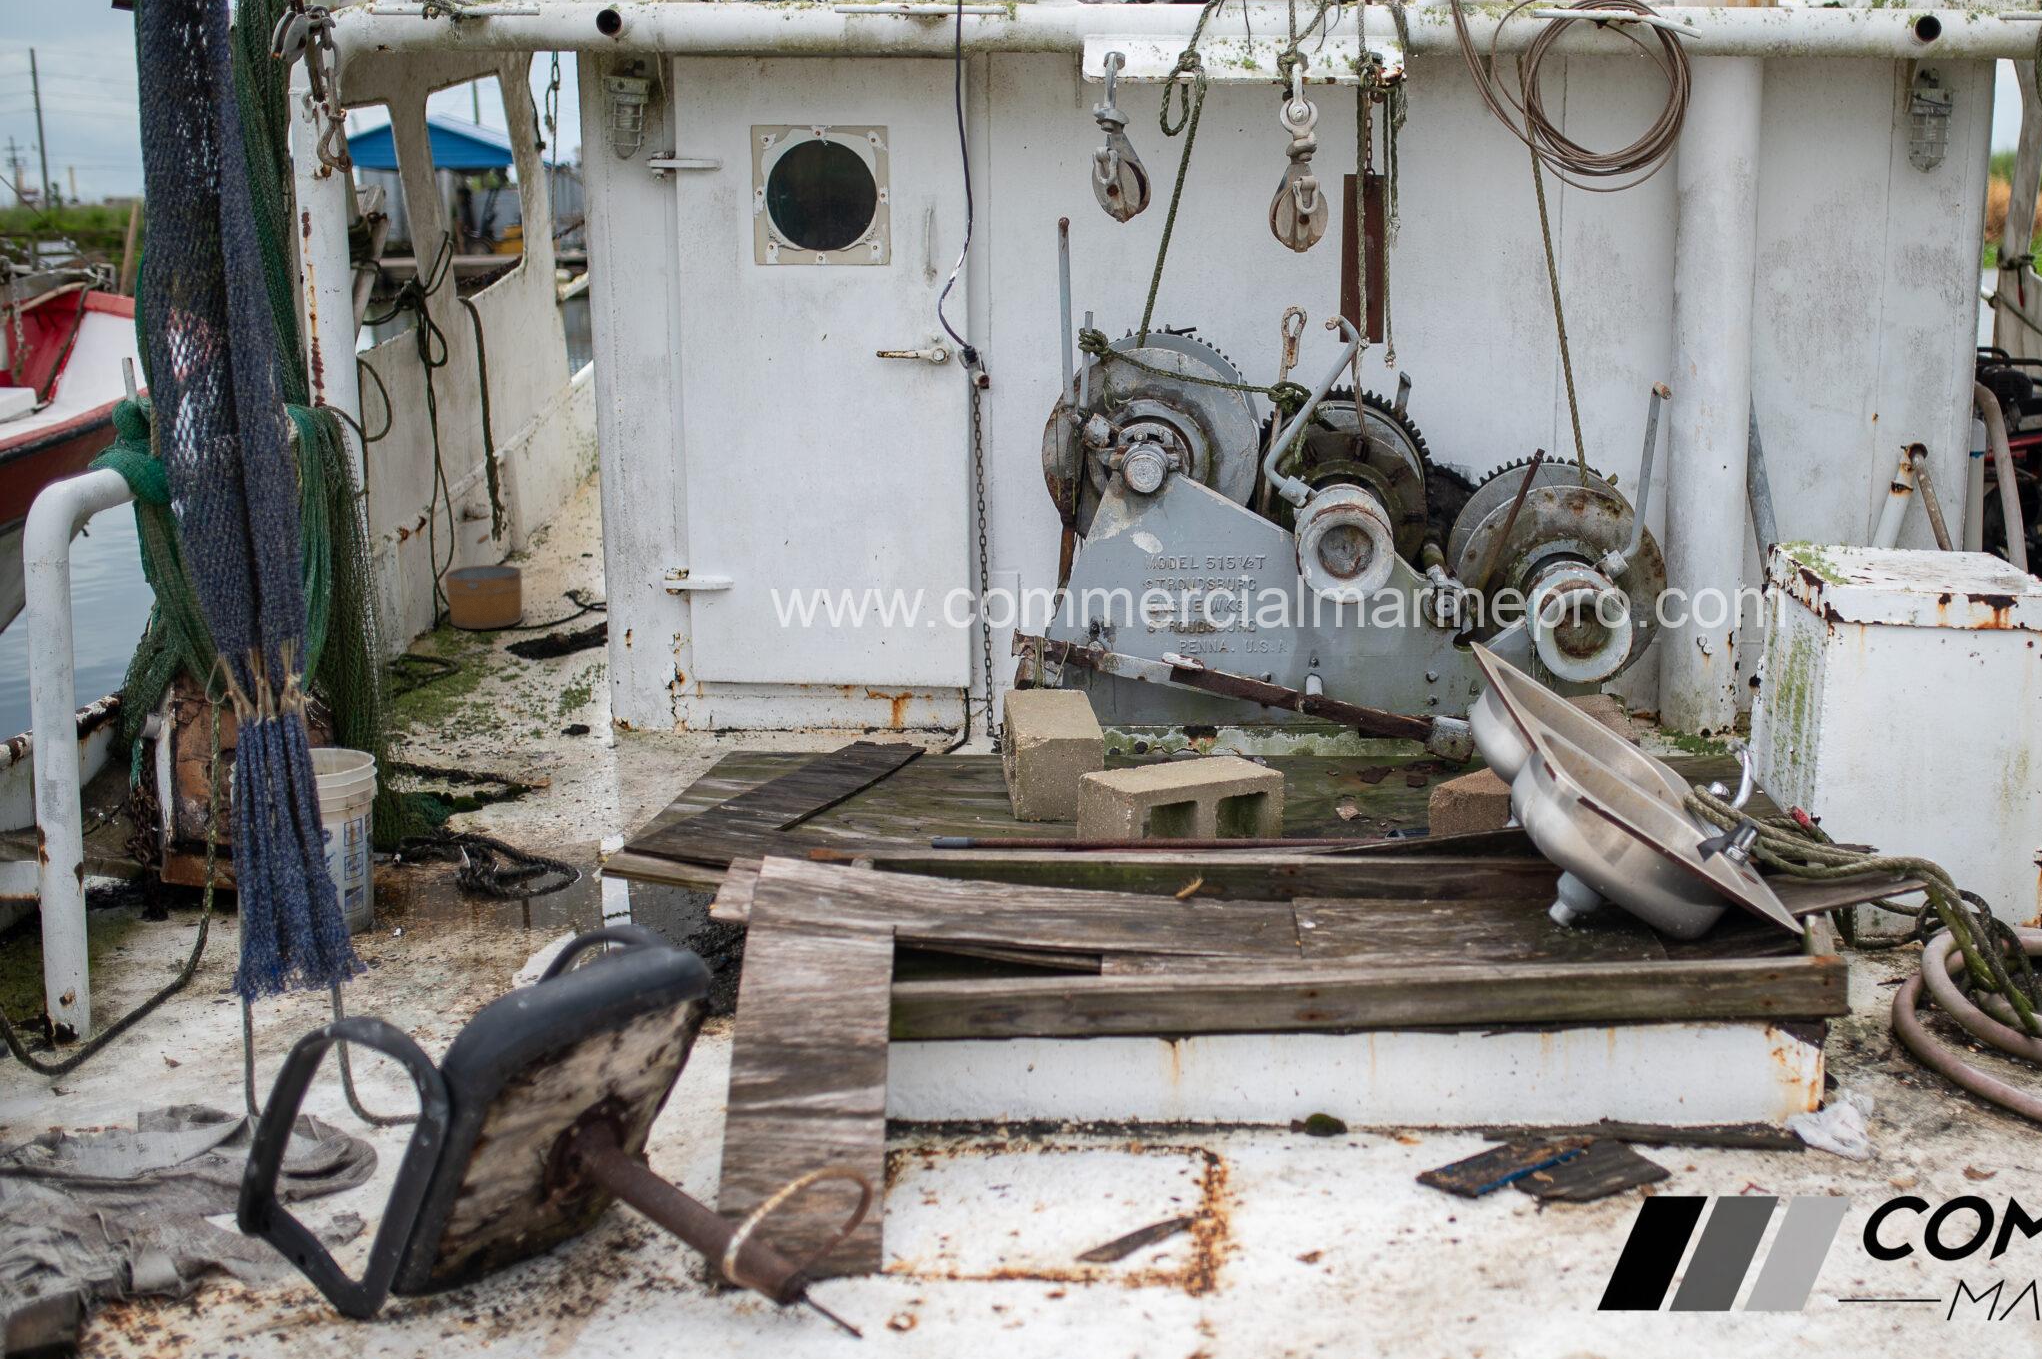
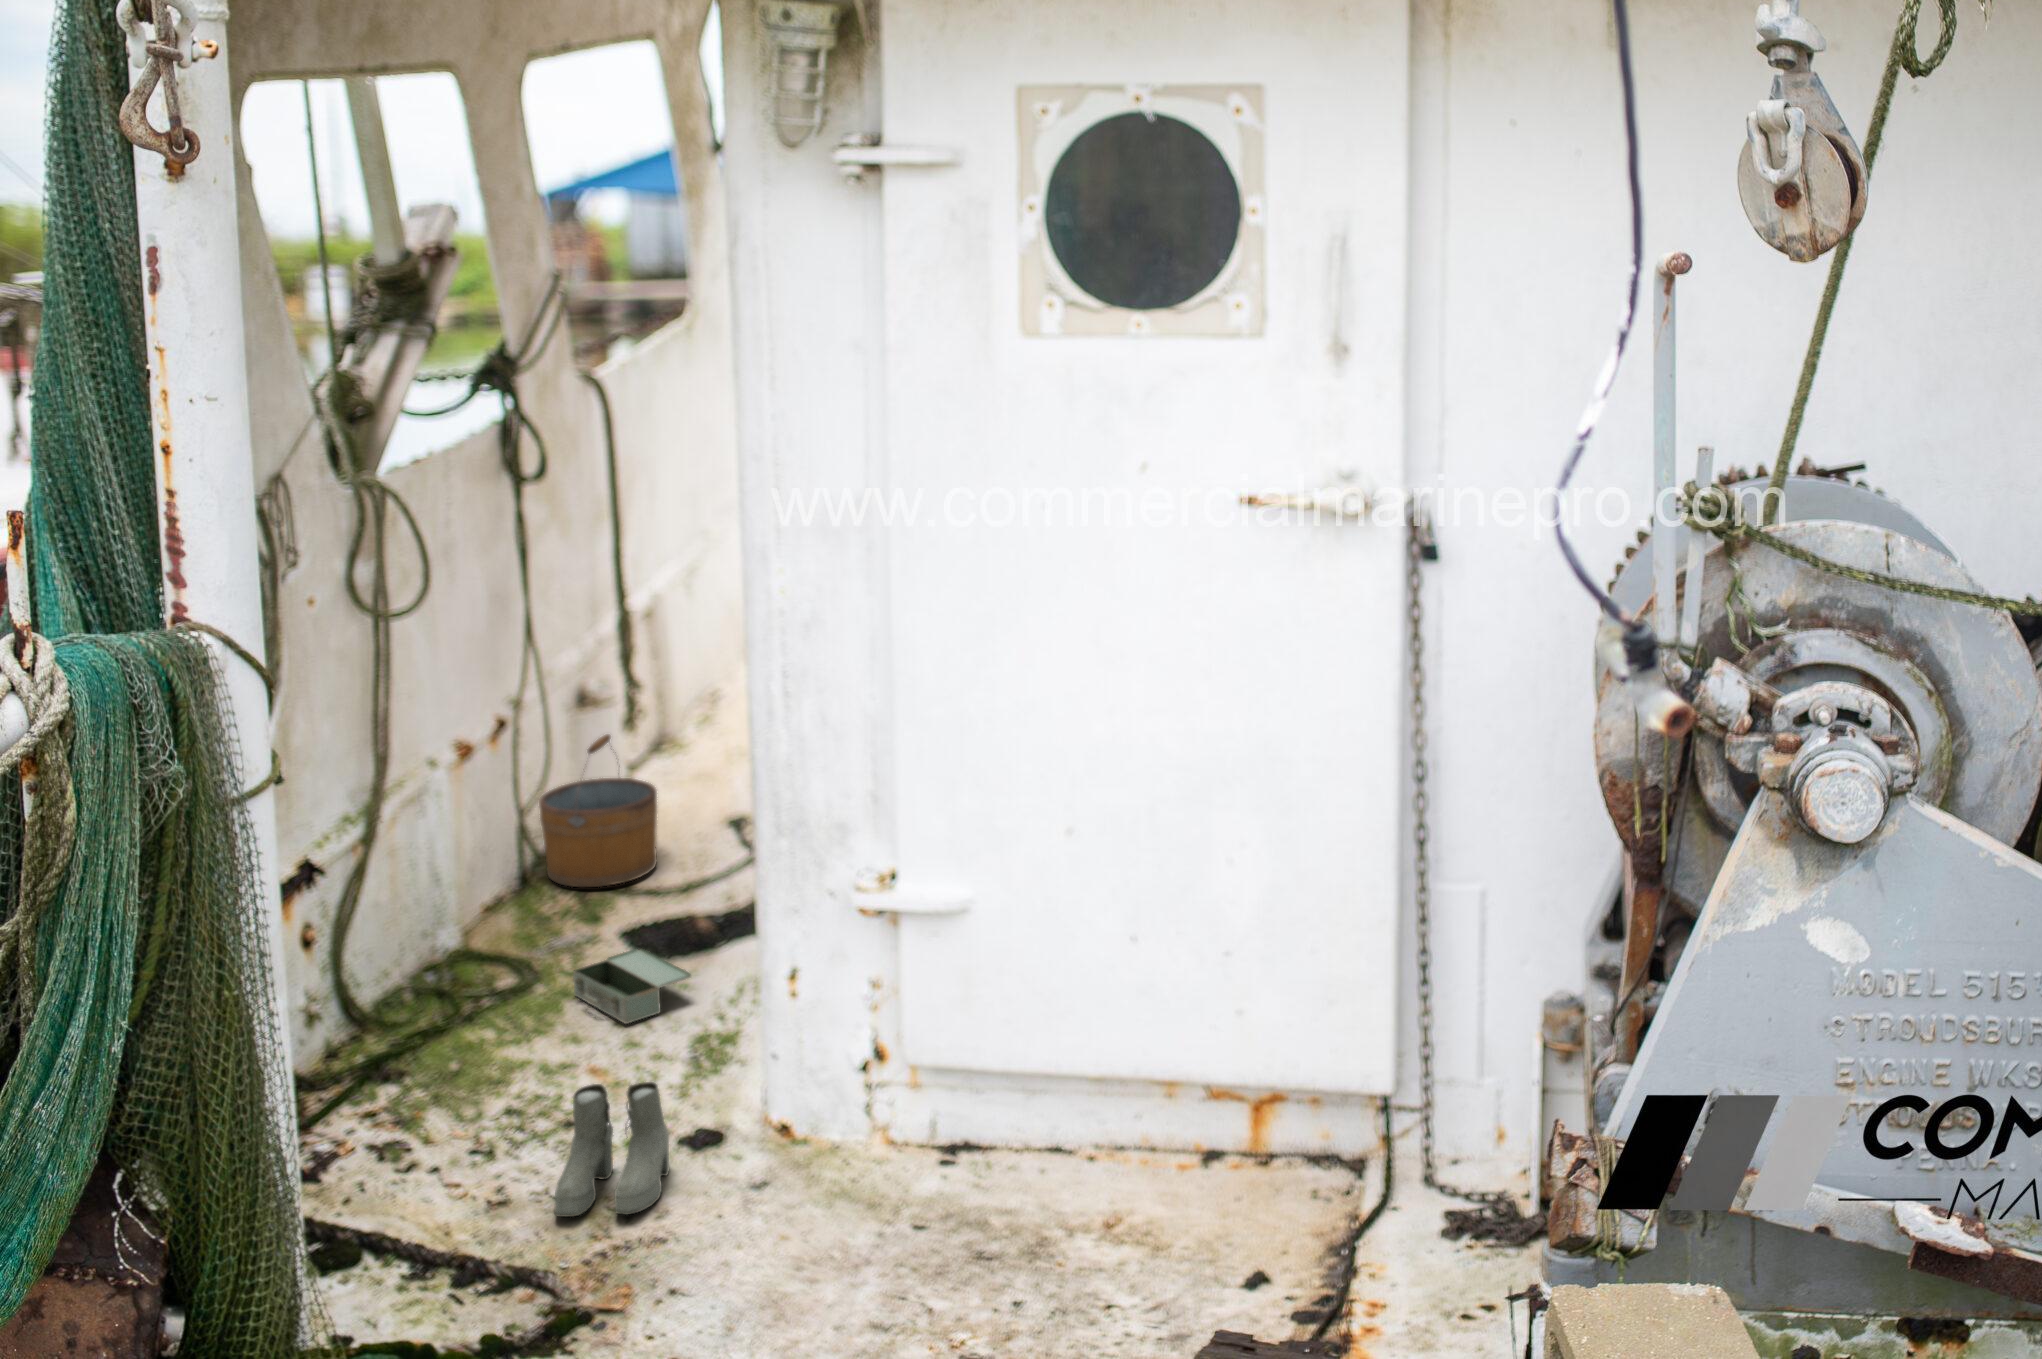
toolbox: none [486,651,562,686] -> present [573,949,691,1024]
boots: none [506,687,566,753] -> present [555,1082,669,1217]

